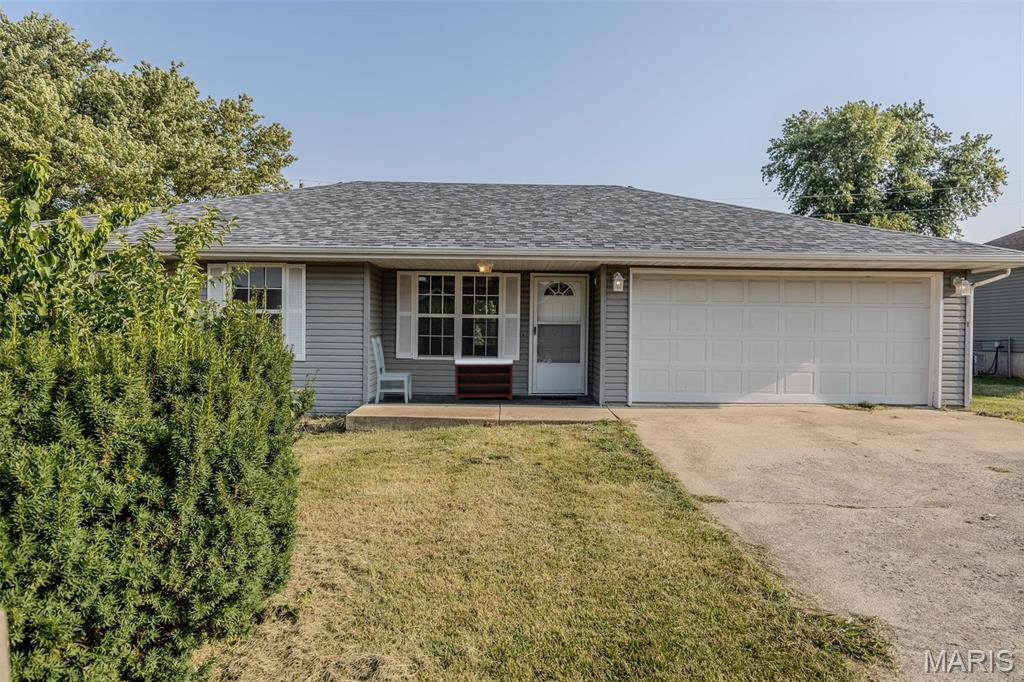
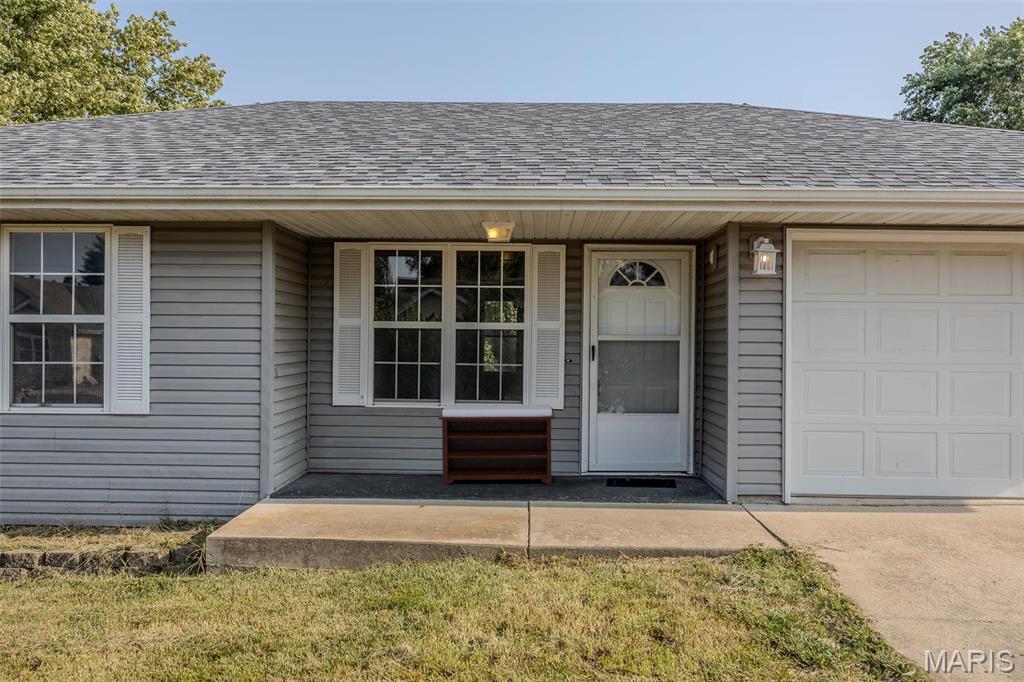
chair: present [371,337,412,403] -> none [278,365,360,496]

